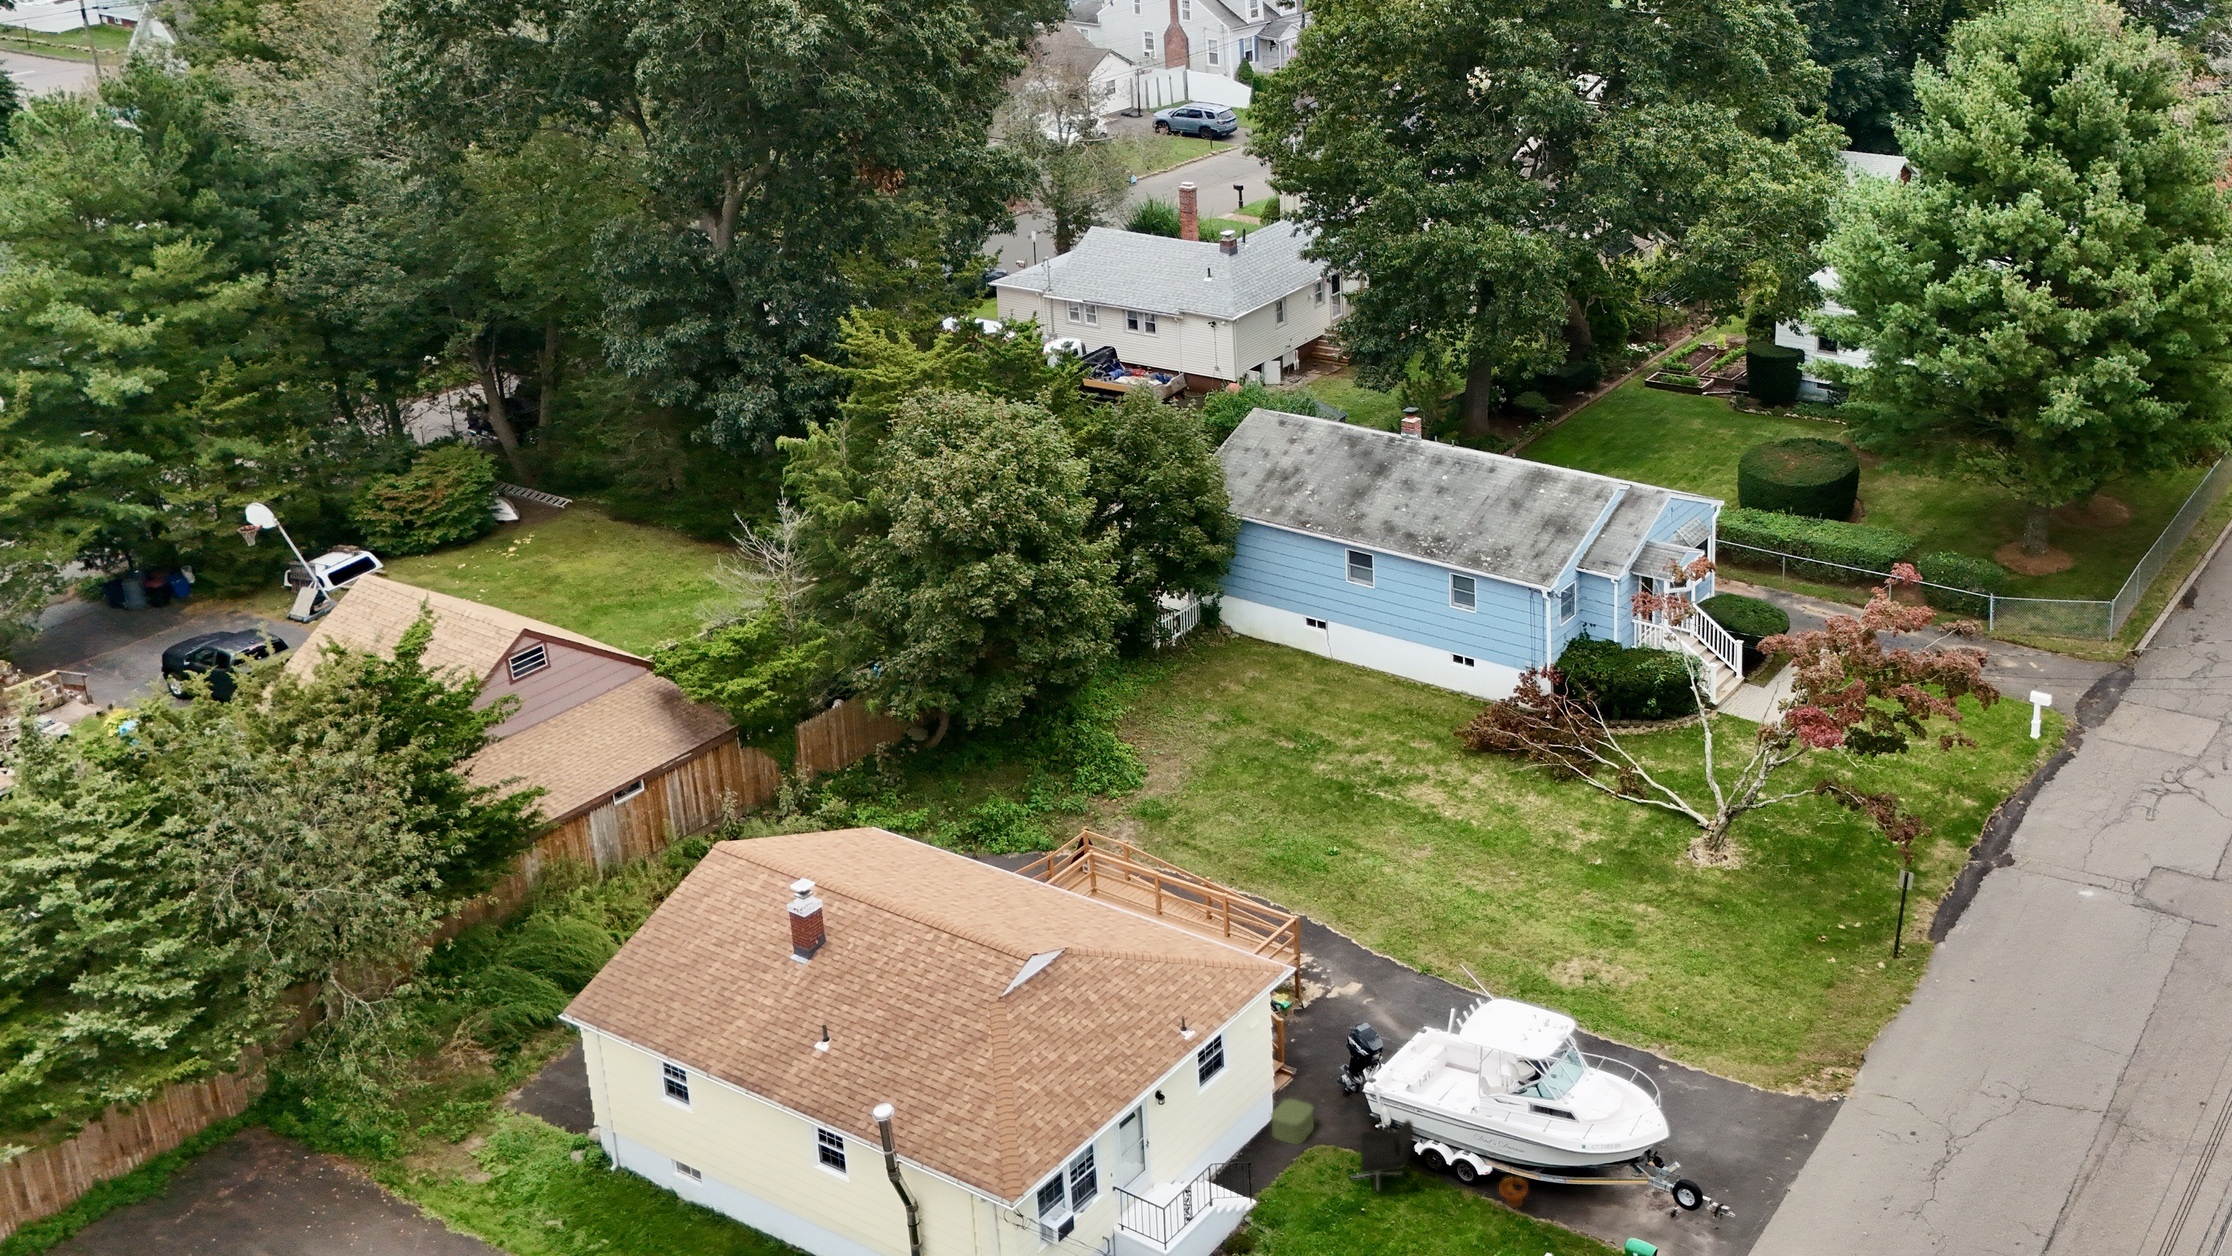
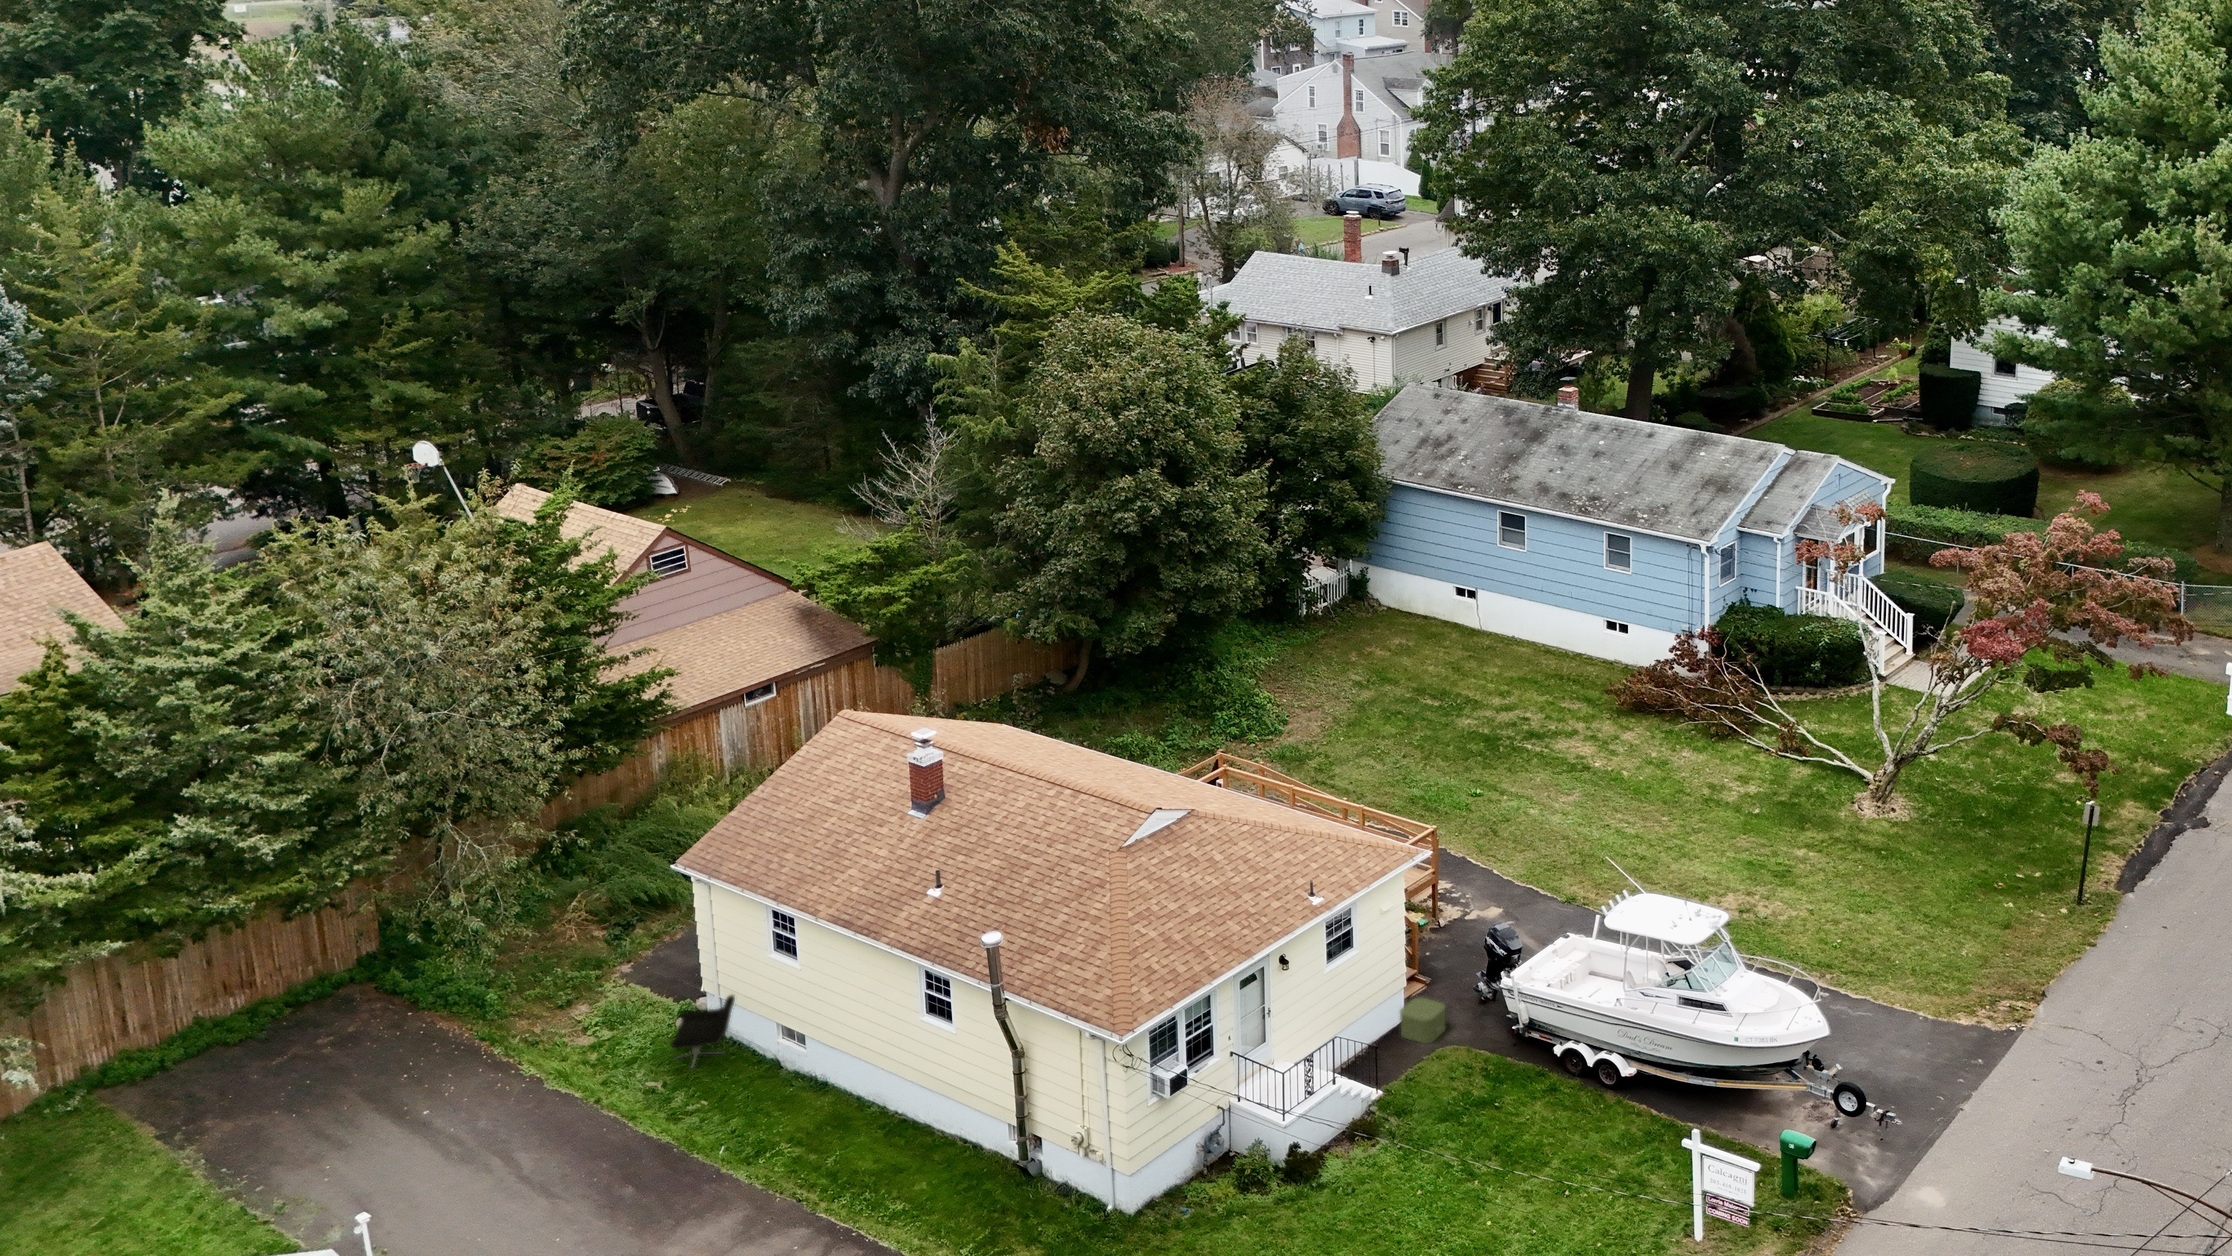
lounge chair: present [1361,1120,1413,1189] -> present [671,995,735,1067]
planter: present [1499,1178,1527,1207] -> none [1642,1076,1673,1107]

